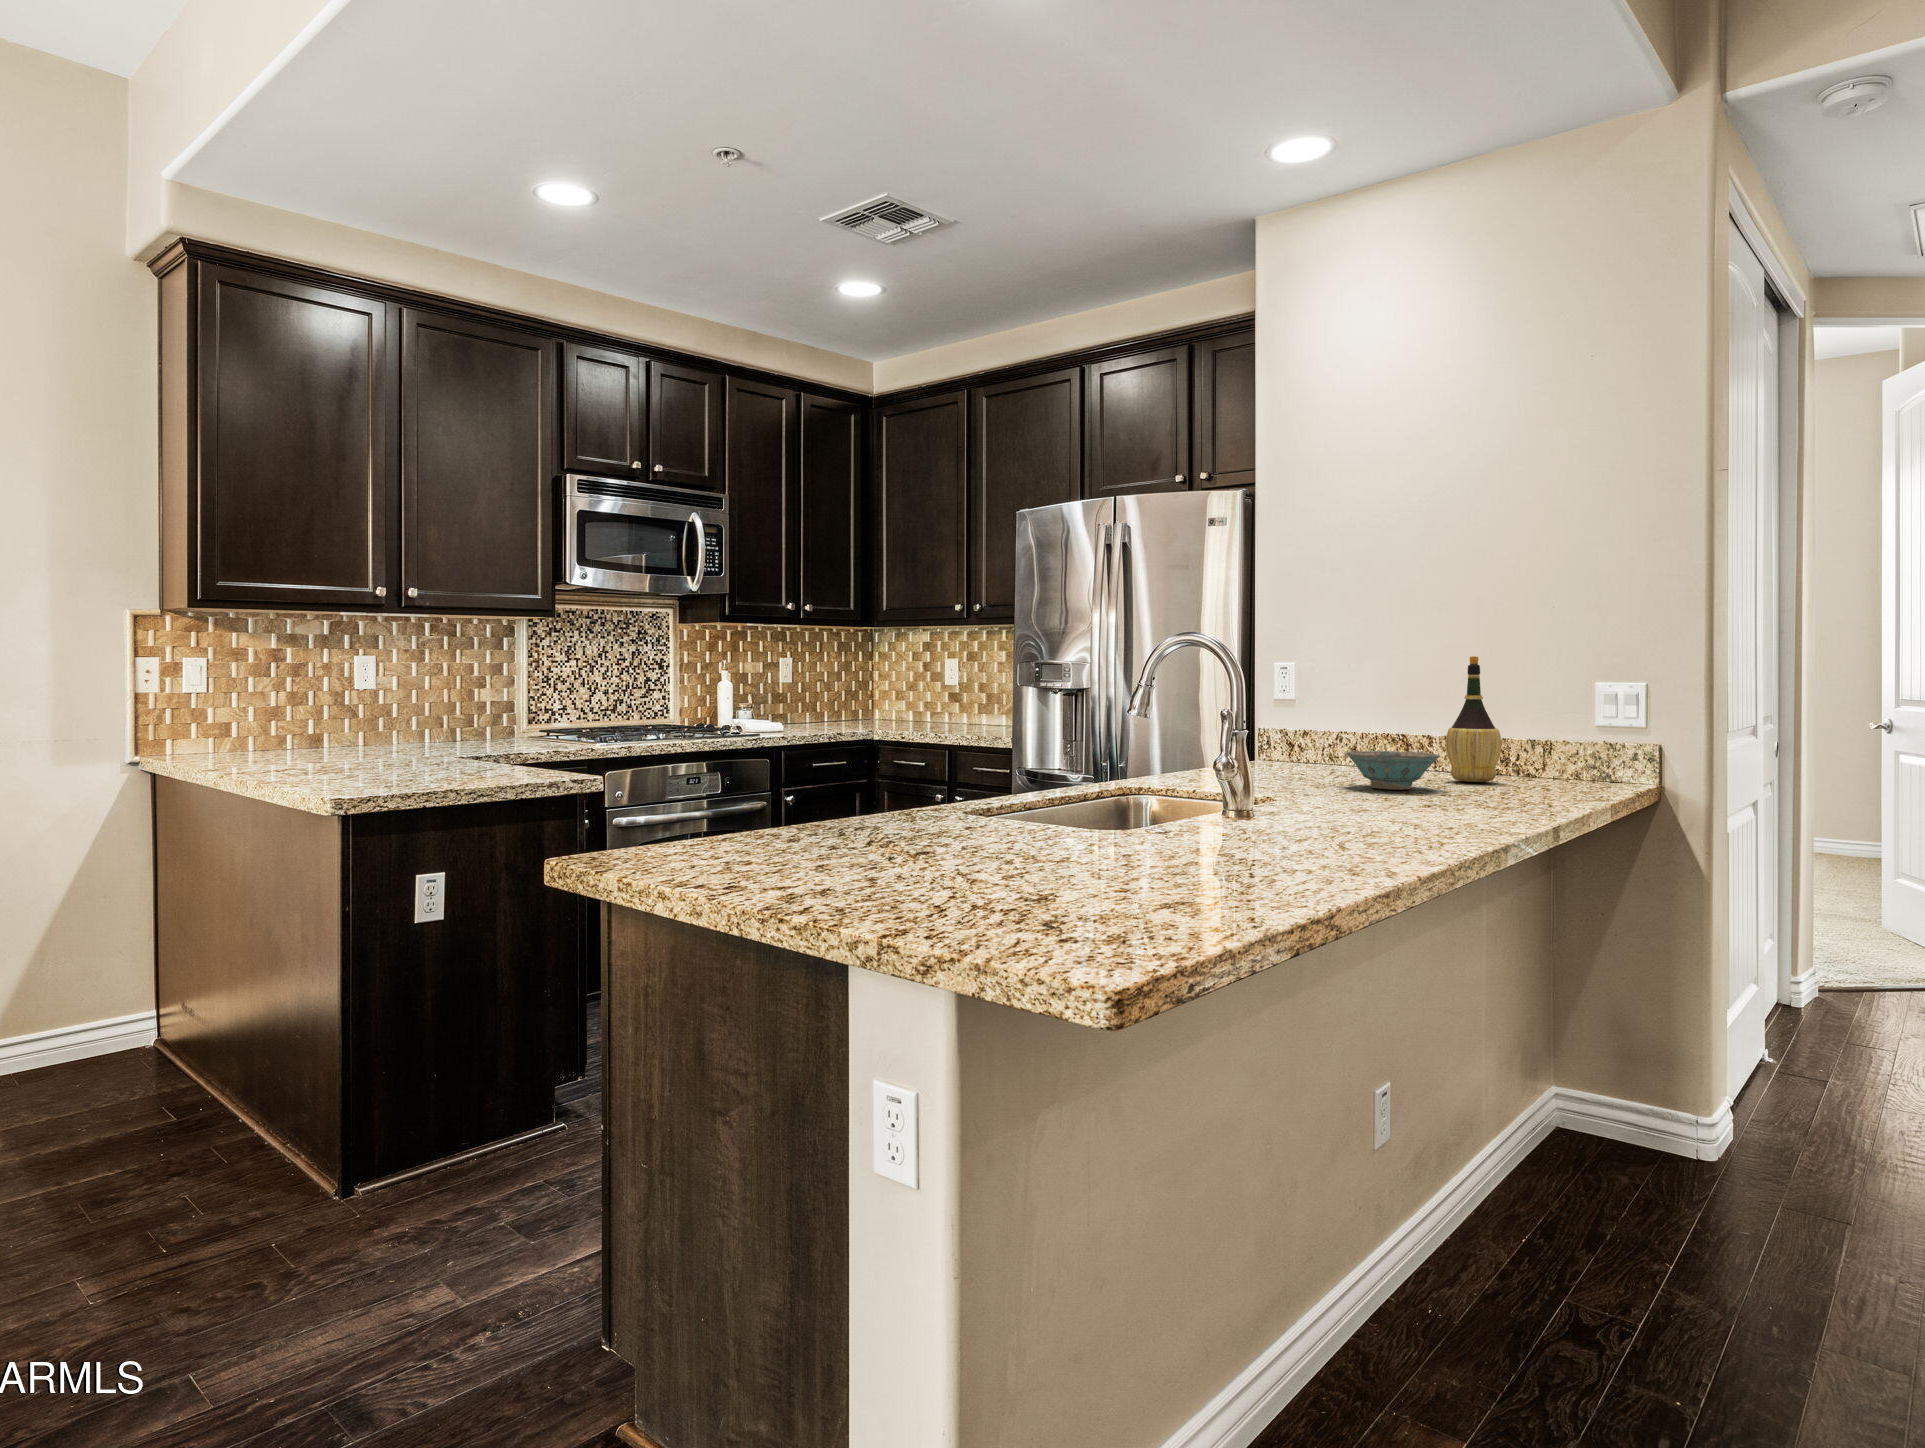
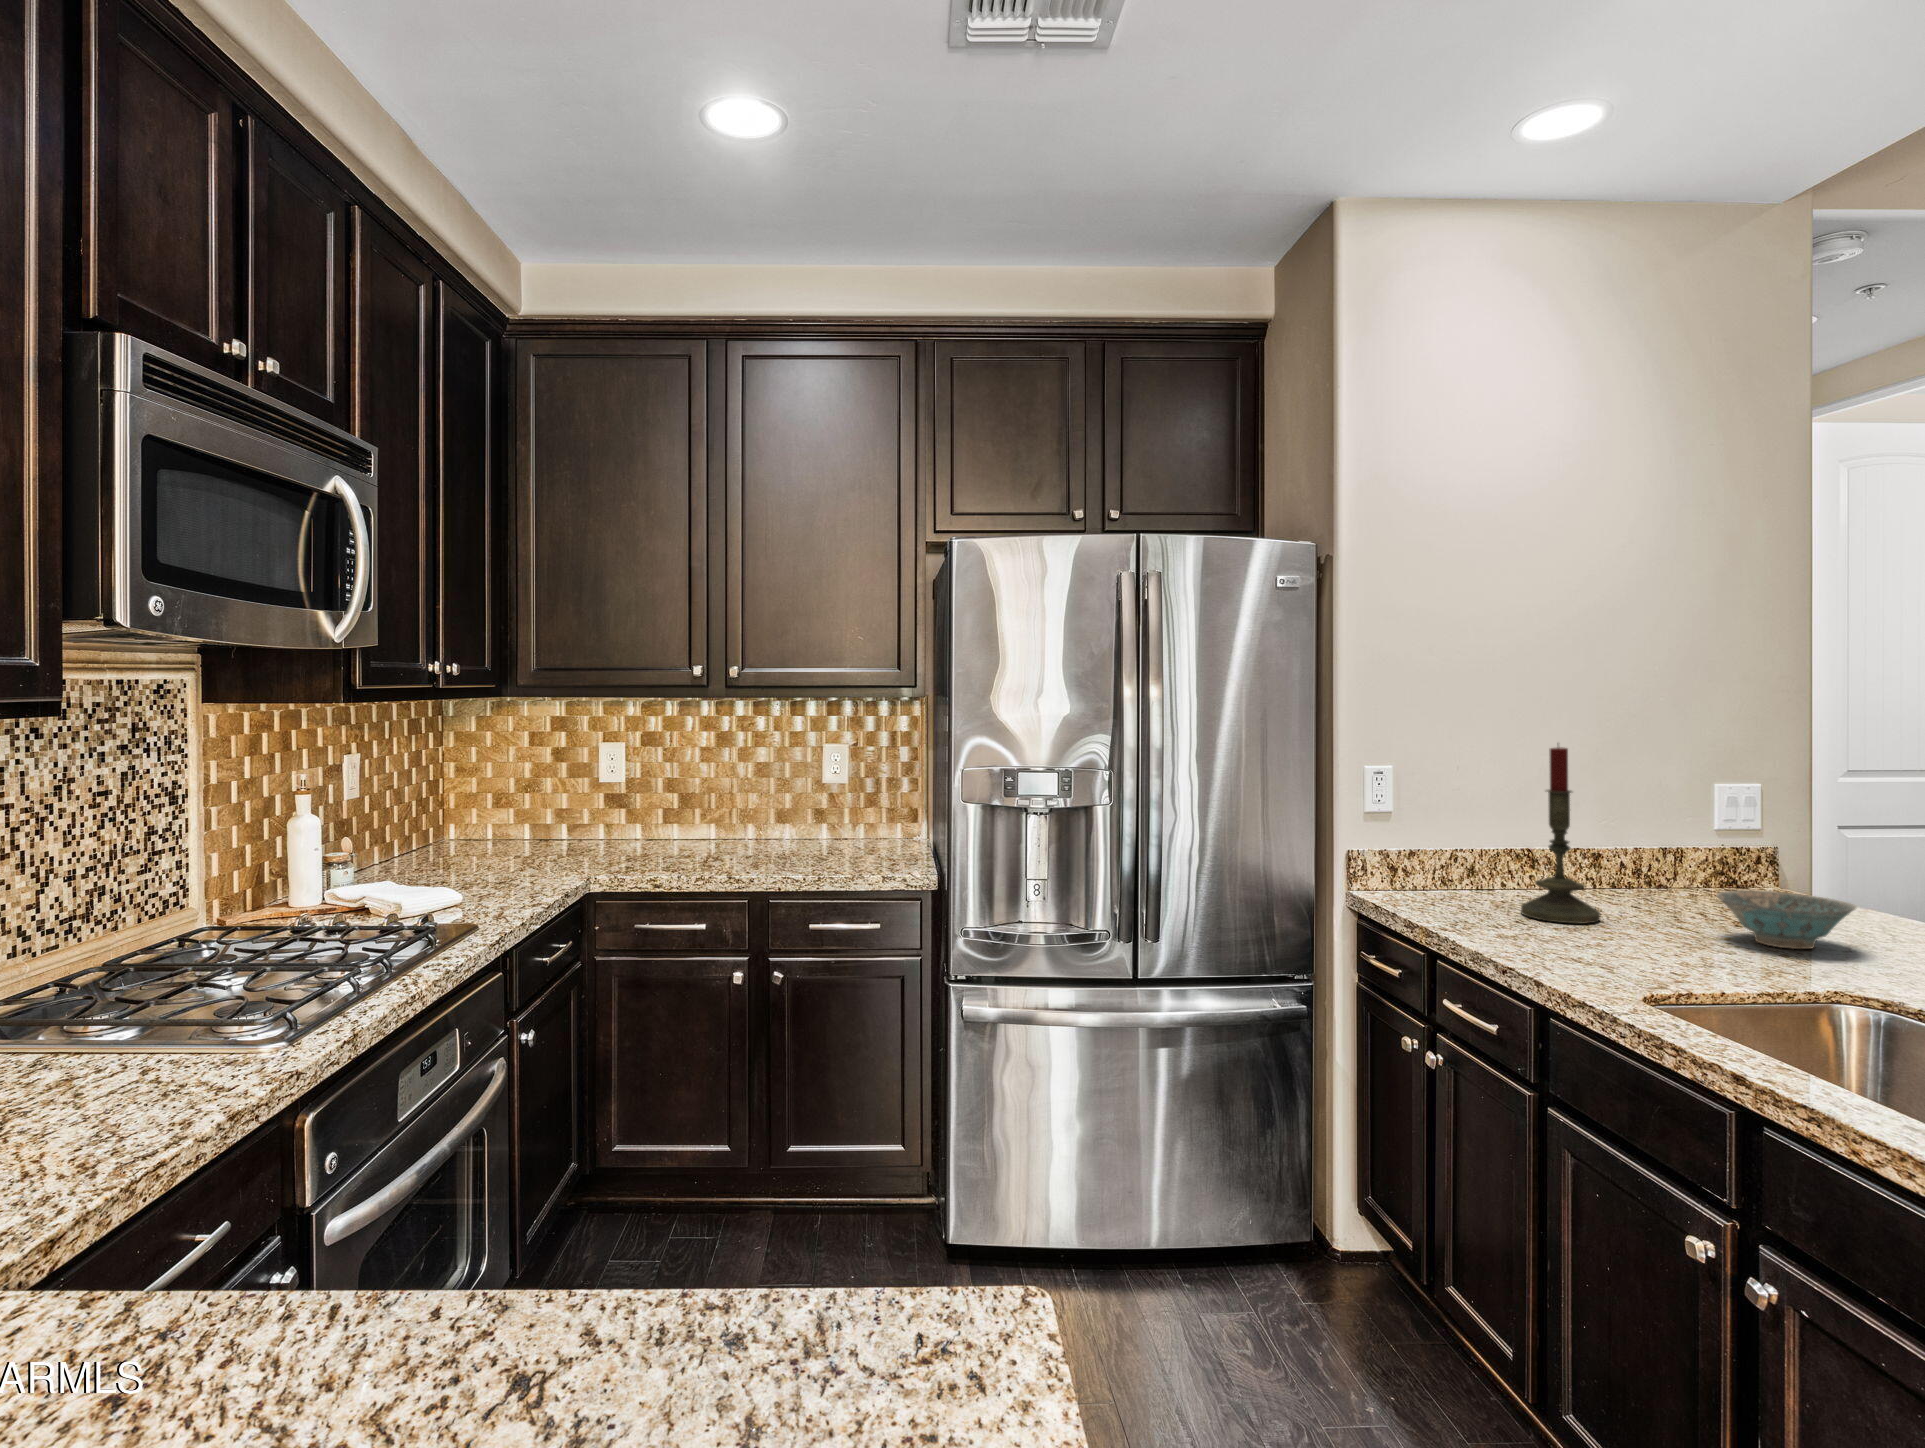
candle: none [1294,637,1351,776] -> present [1521,747,1600,924]
wine bottle: present [1446,656,1502,782] -> none [1681,765,1754,912]

